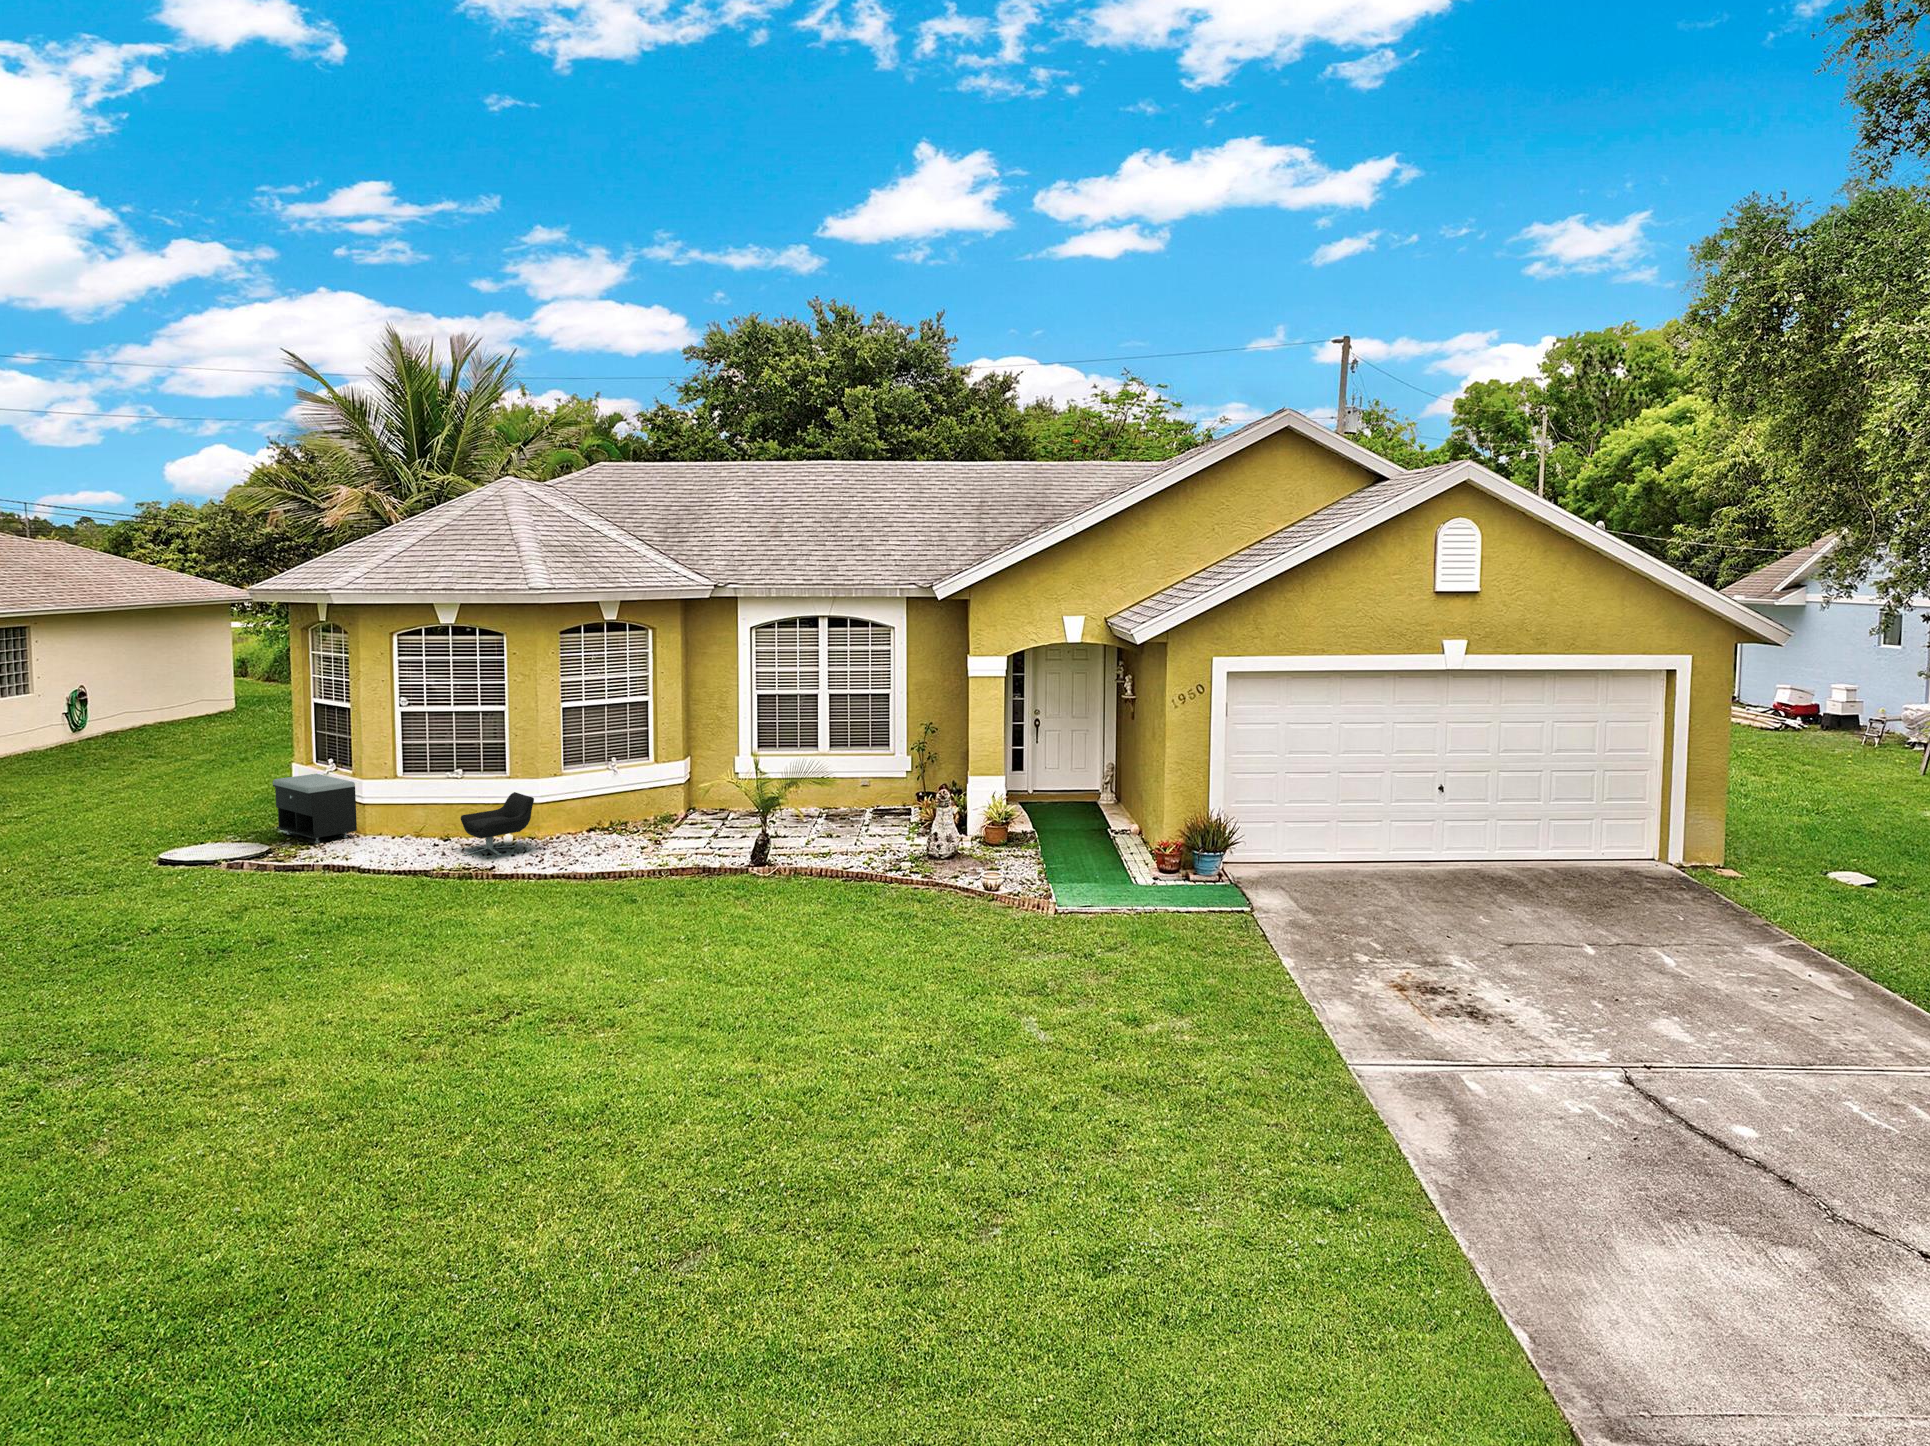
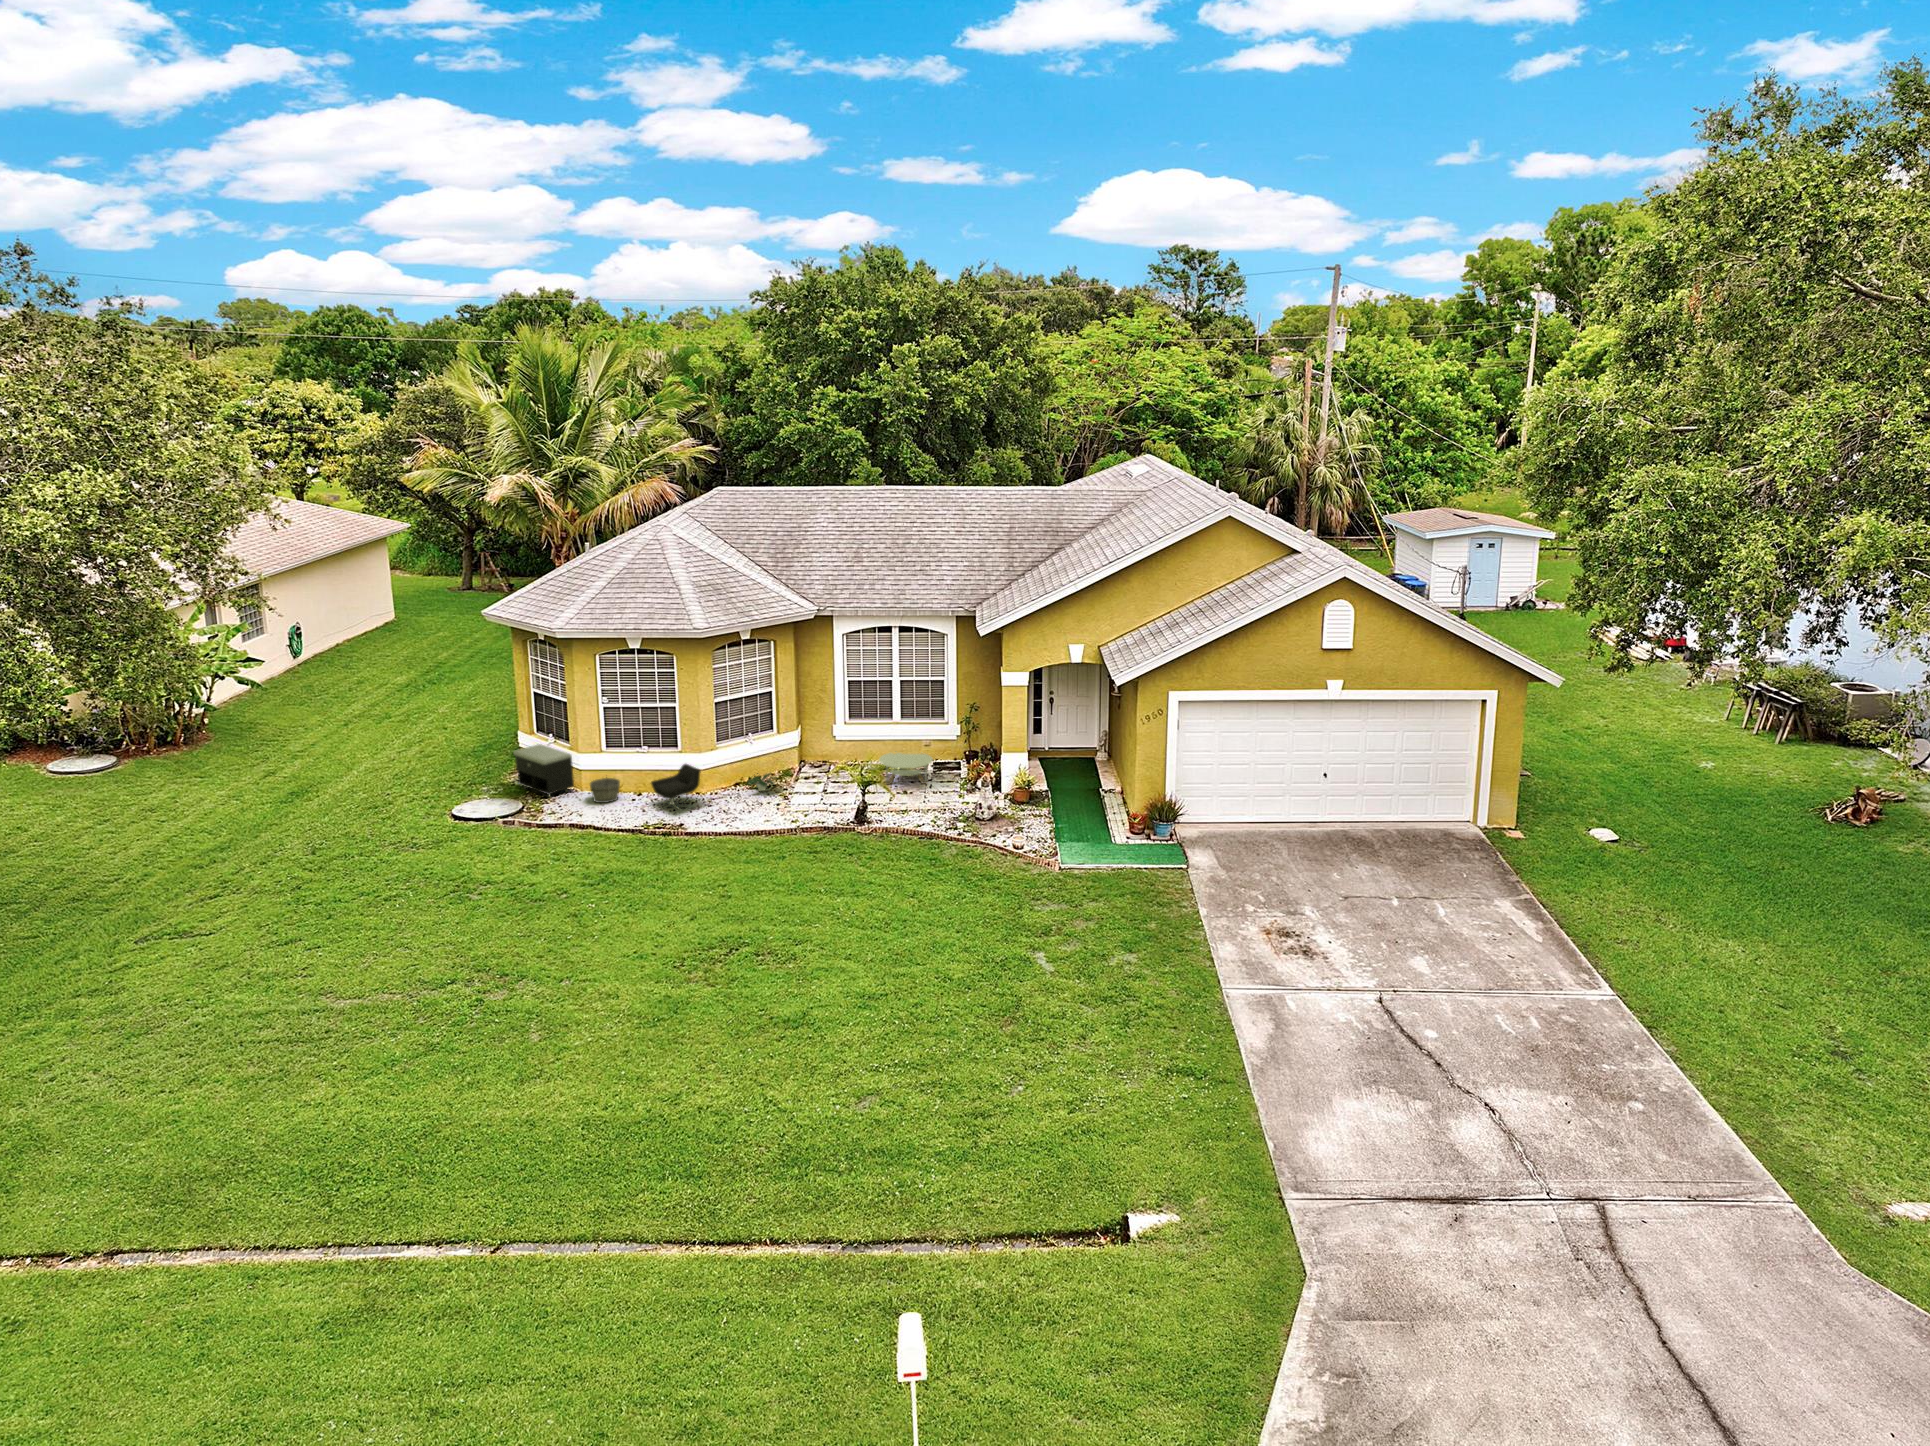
round table: none [796,787,872,829] -> present [879,752,933,785]
wooden bucket: none [373,810,419,848] -> present [590,777,620,803]
potted plant: none [604,811,654,836] -> present [748,773,777,791]

